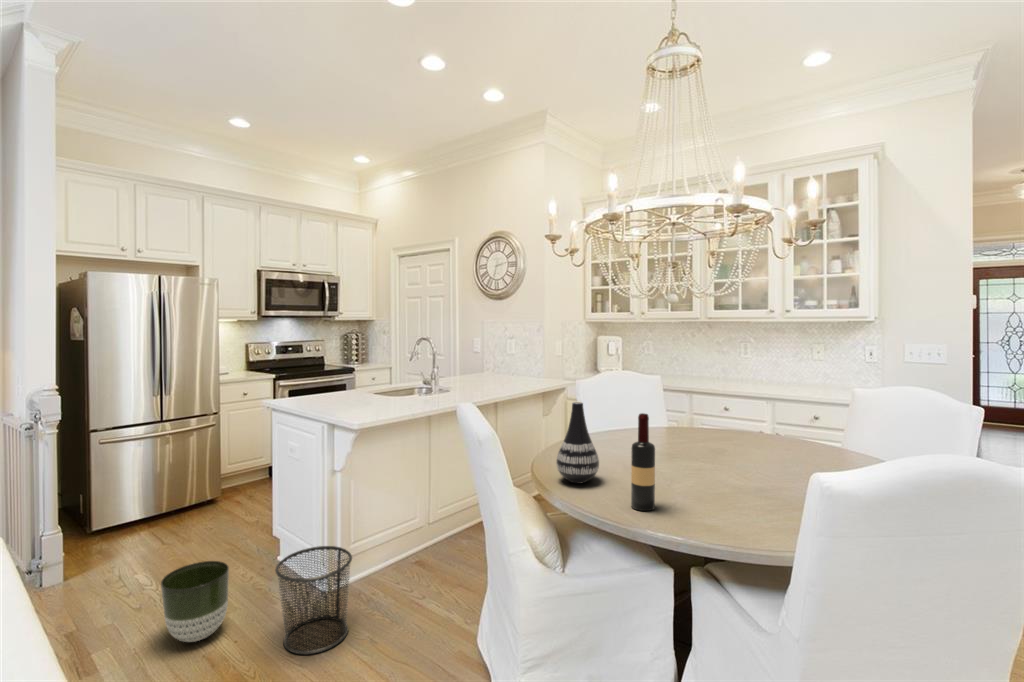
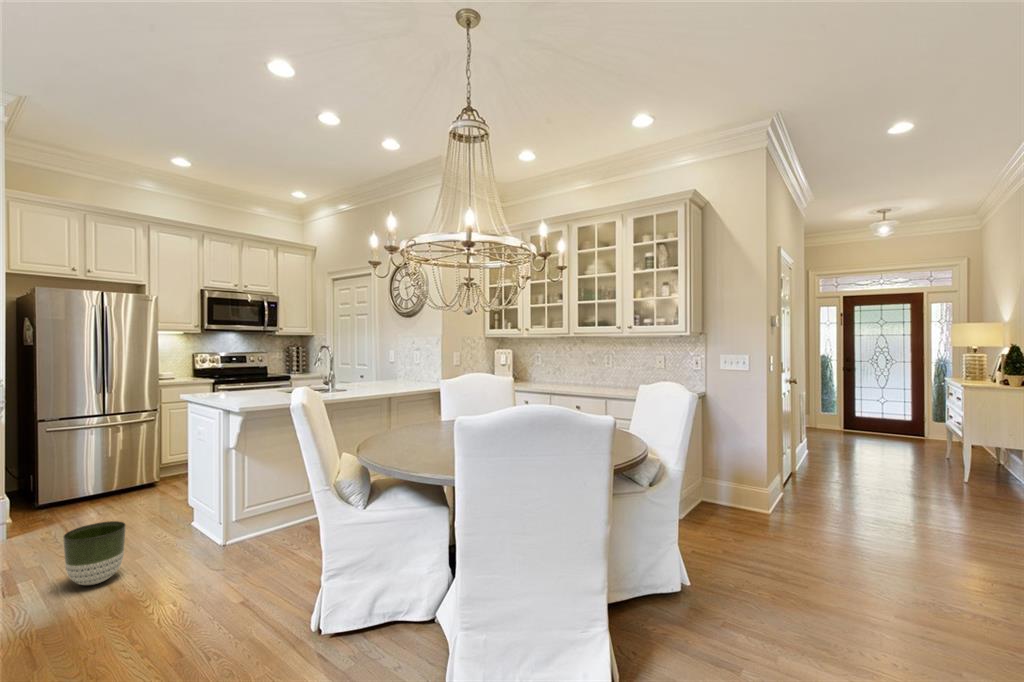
vase: present [556,402,599,484] -> none [376,387,410,450]
wine bottle: present [631,413,655,511] -> none [413,392,430,464]
waste bin: present [275,546,352,654] -> none [159,509,228,592]

